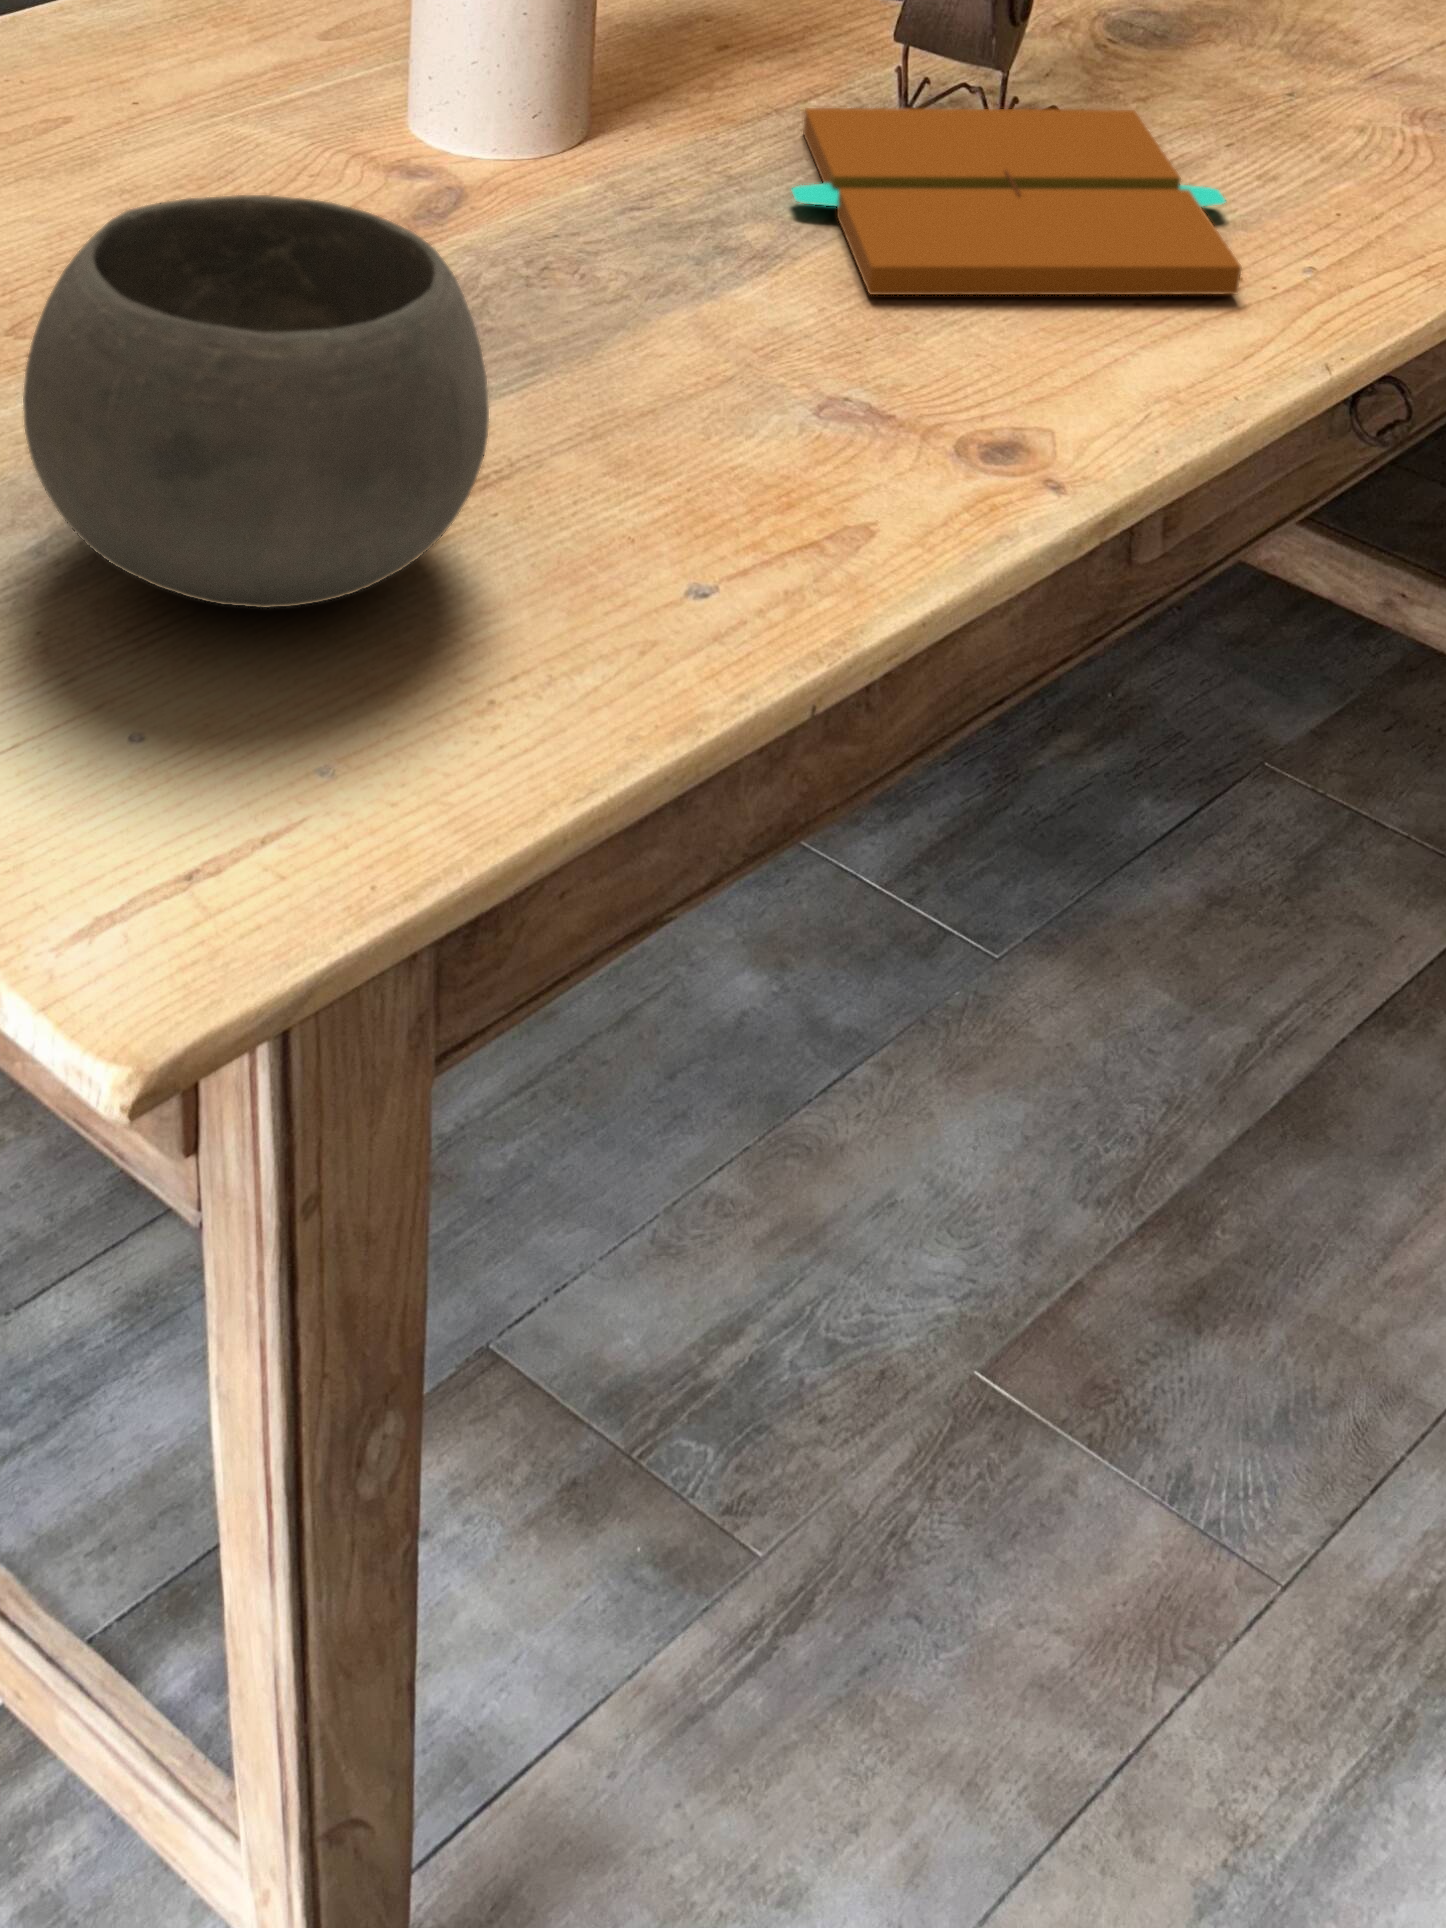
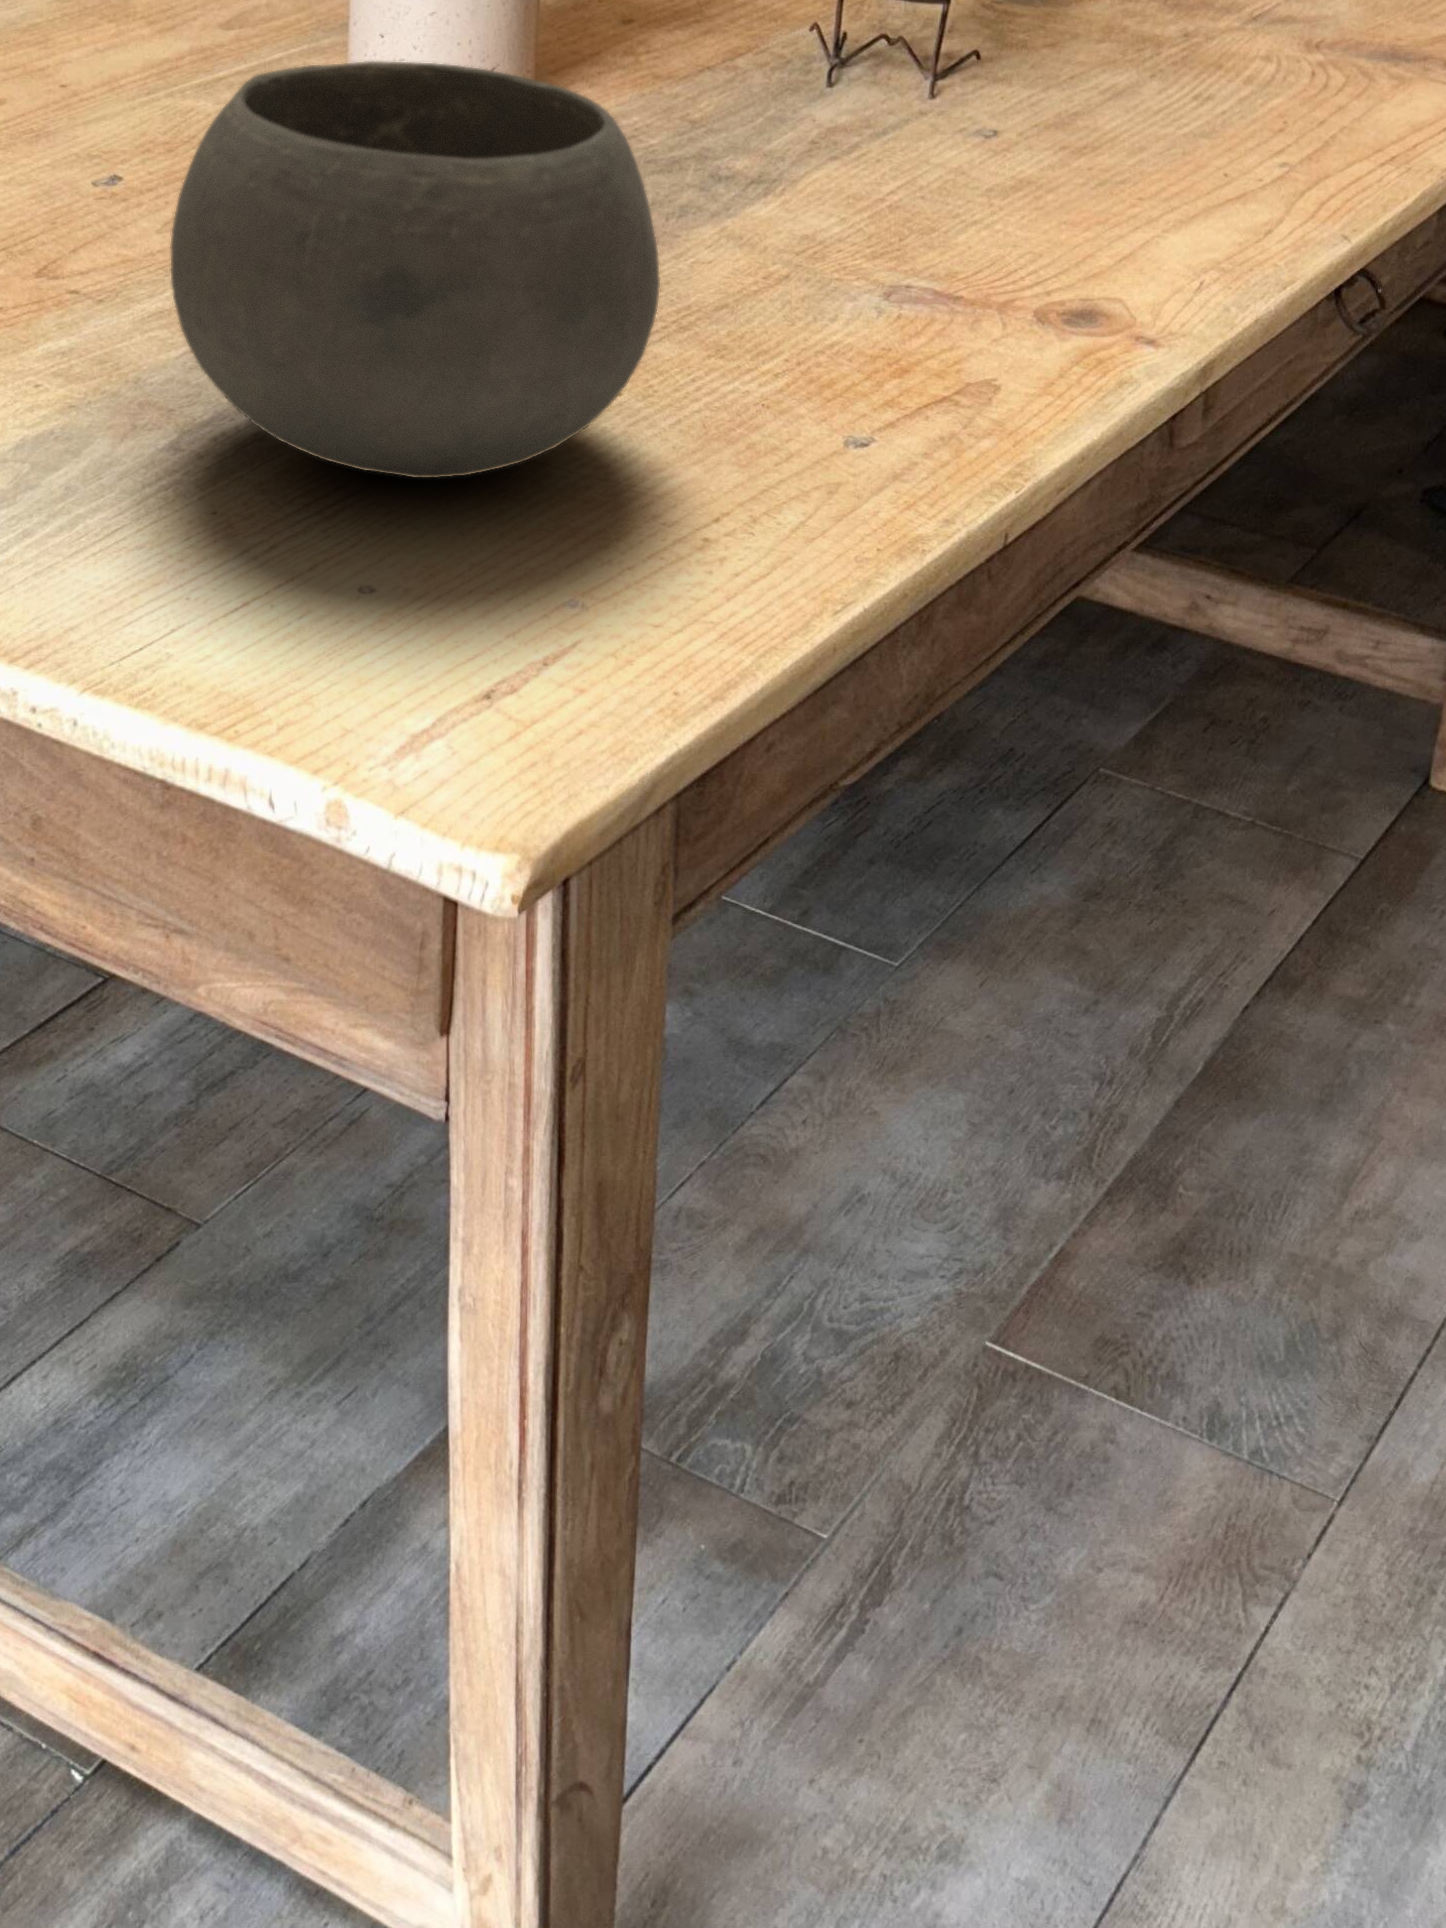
book: present [792,108,1241,295] -> none [752,41,1244,200]

